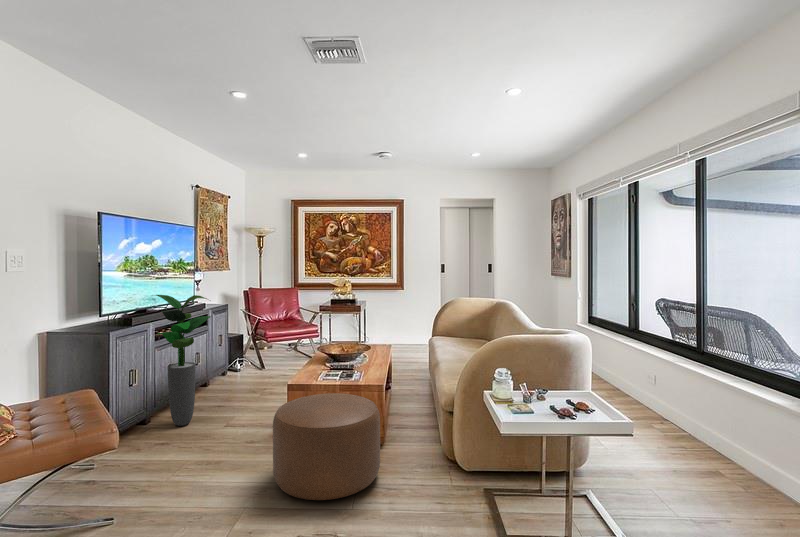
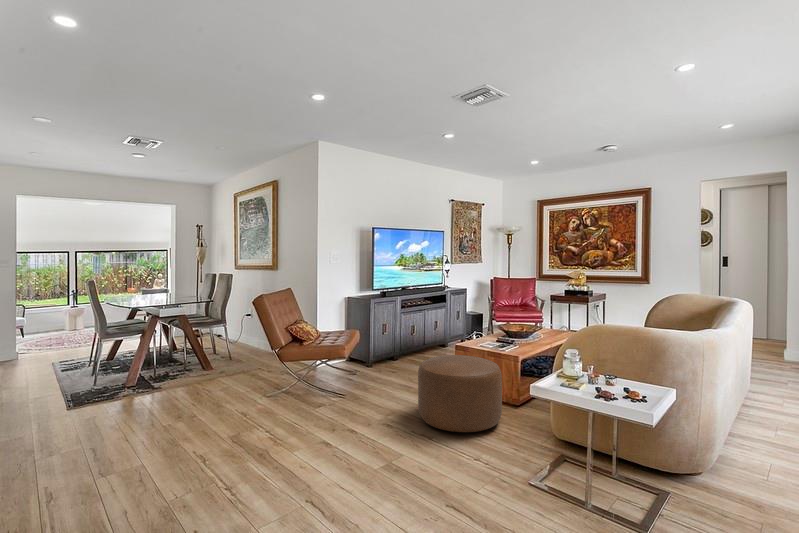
potted plant: present [156,295,210,426] -> none [392,276,429,367]

